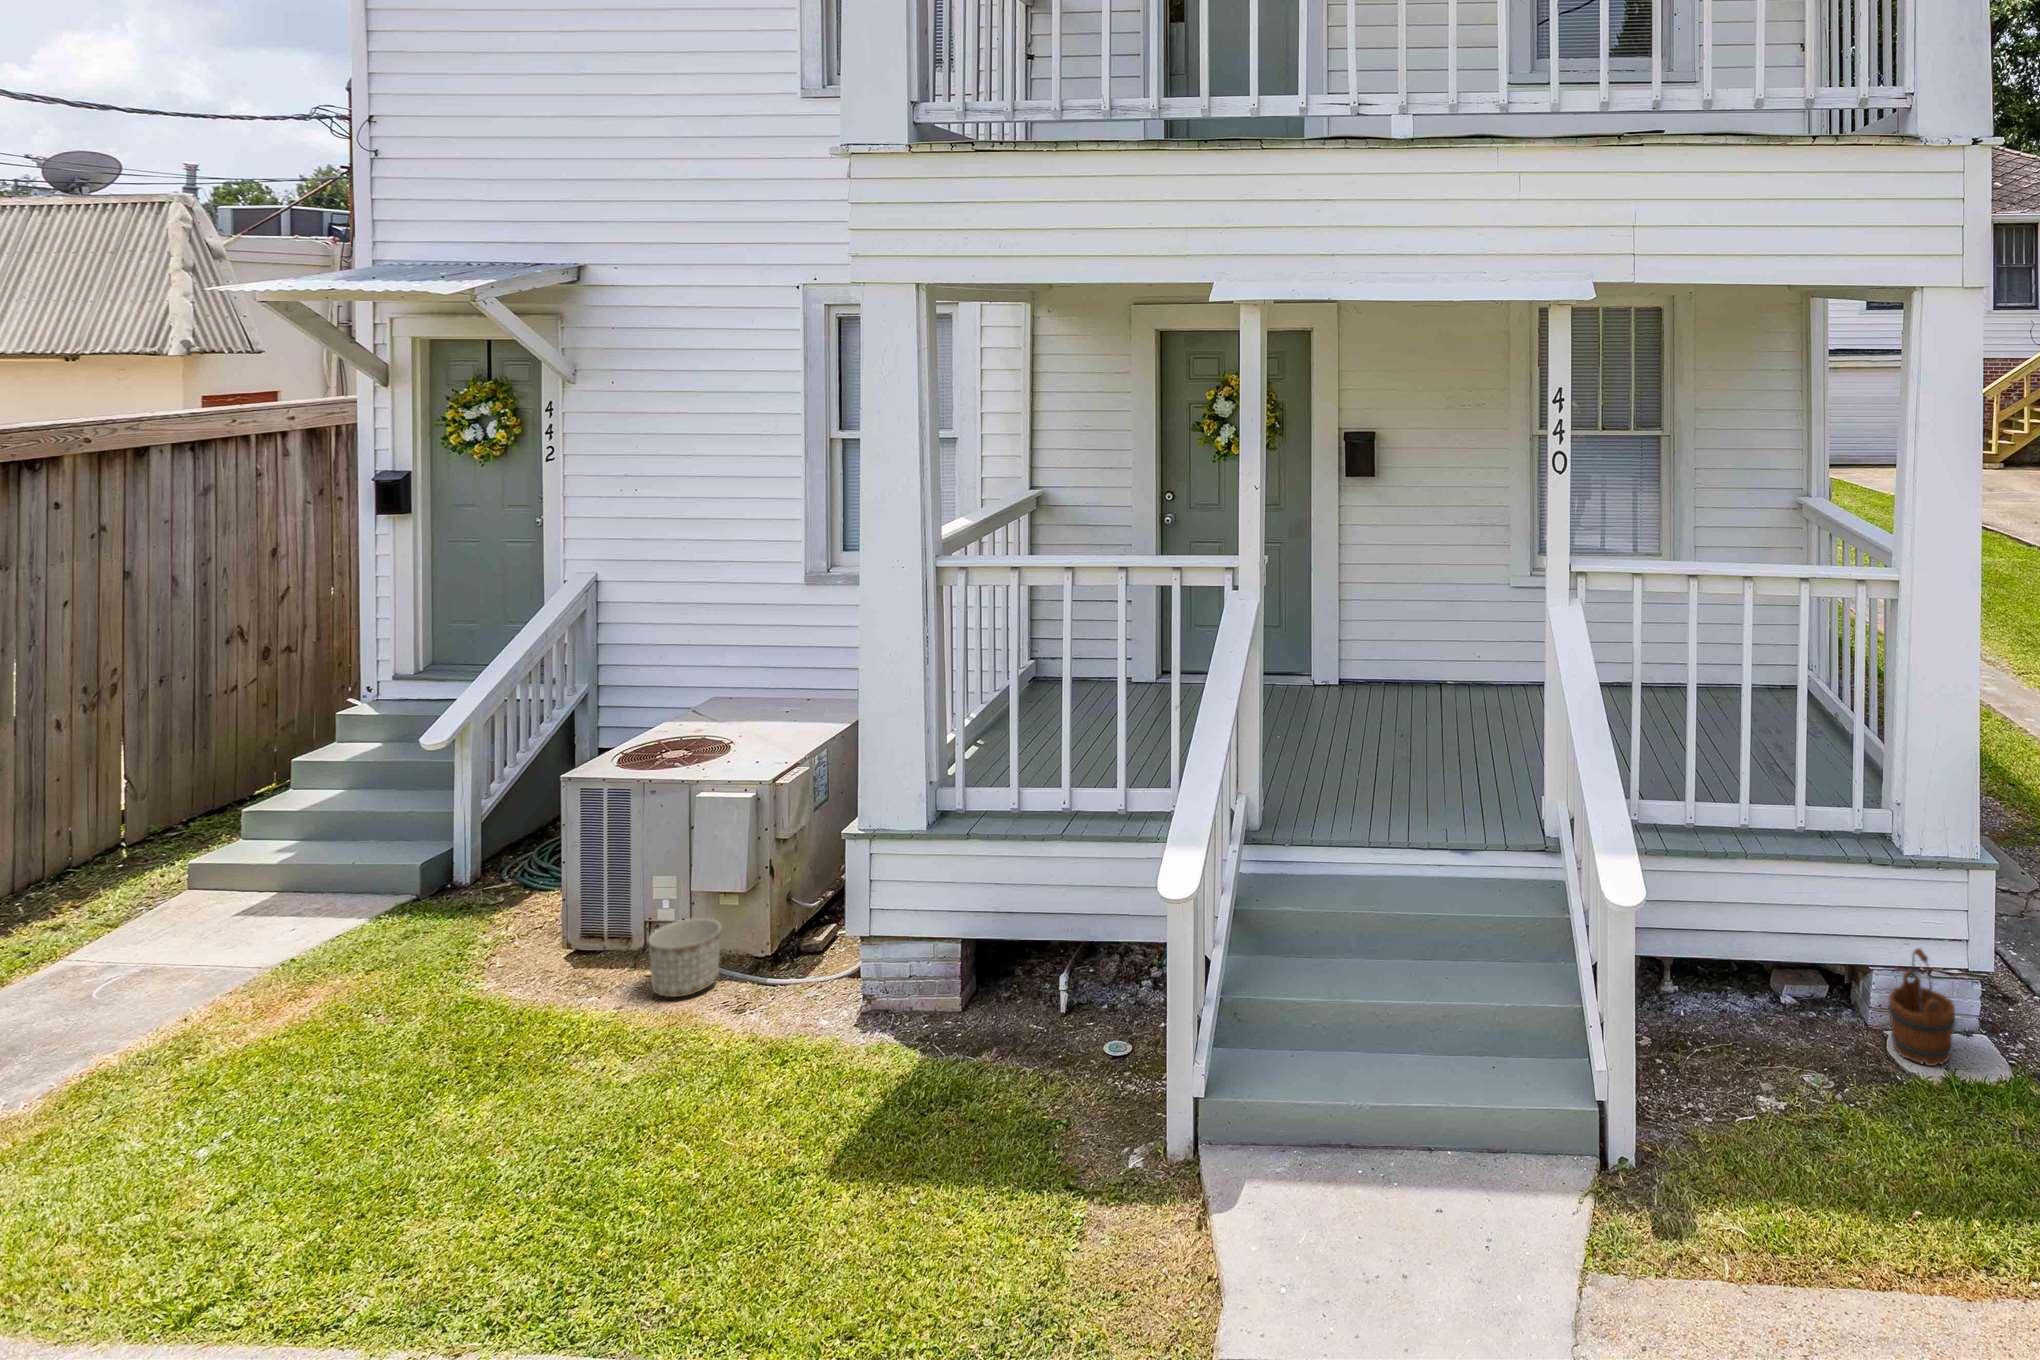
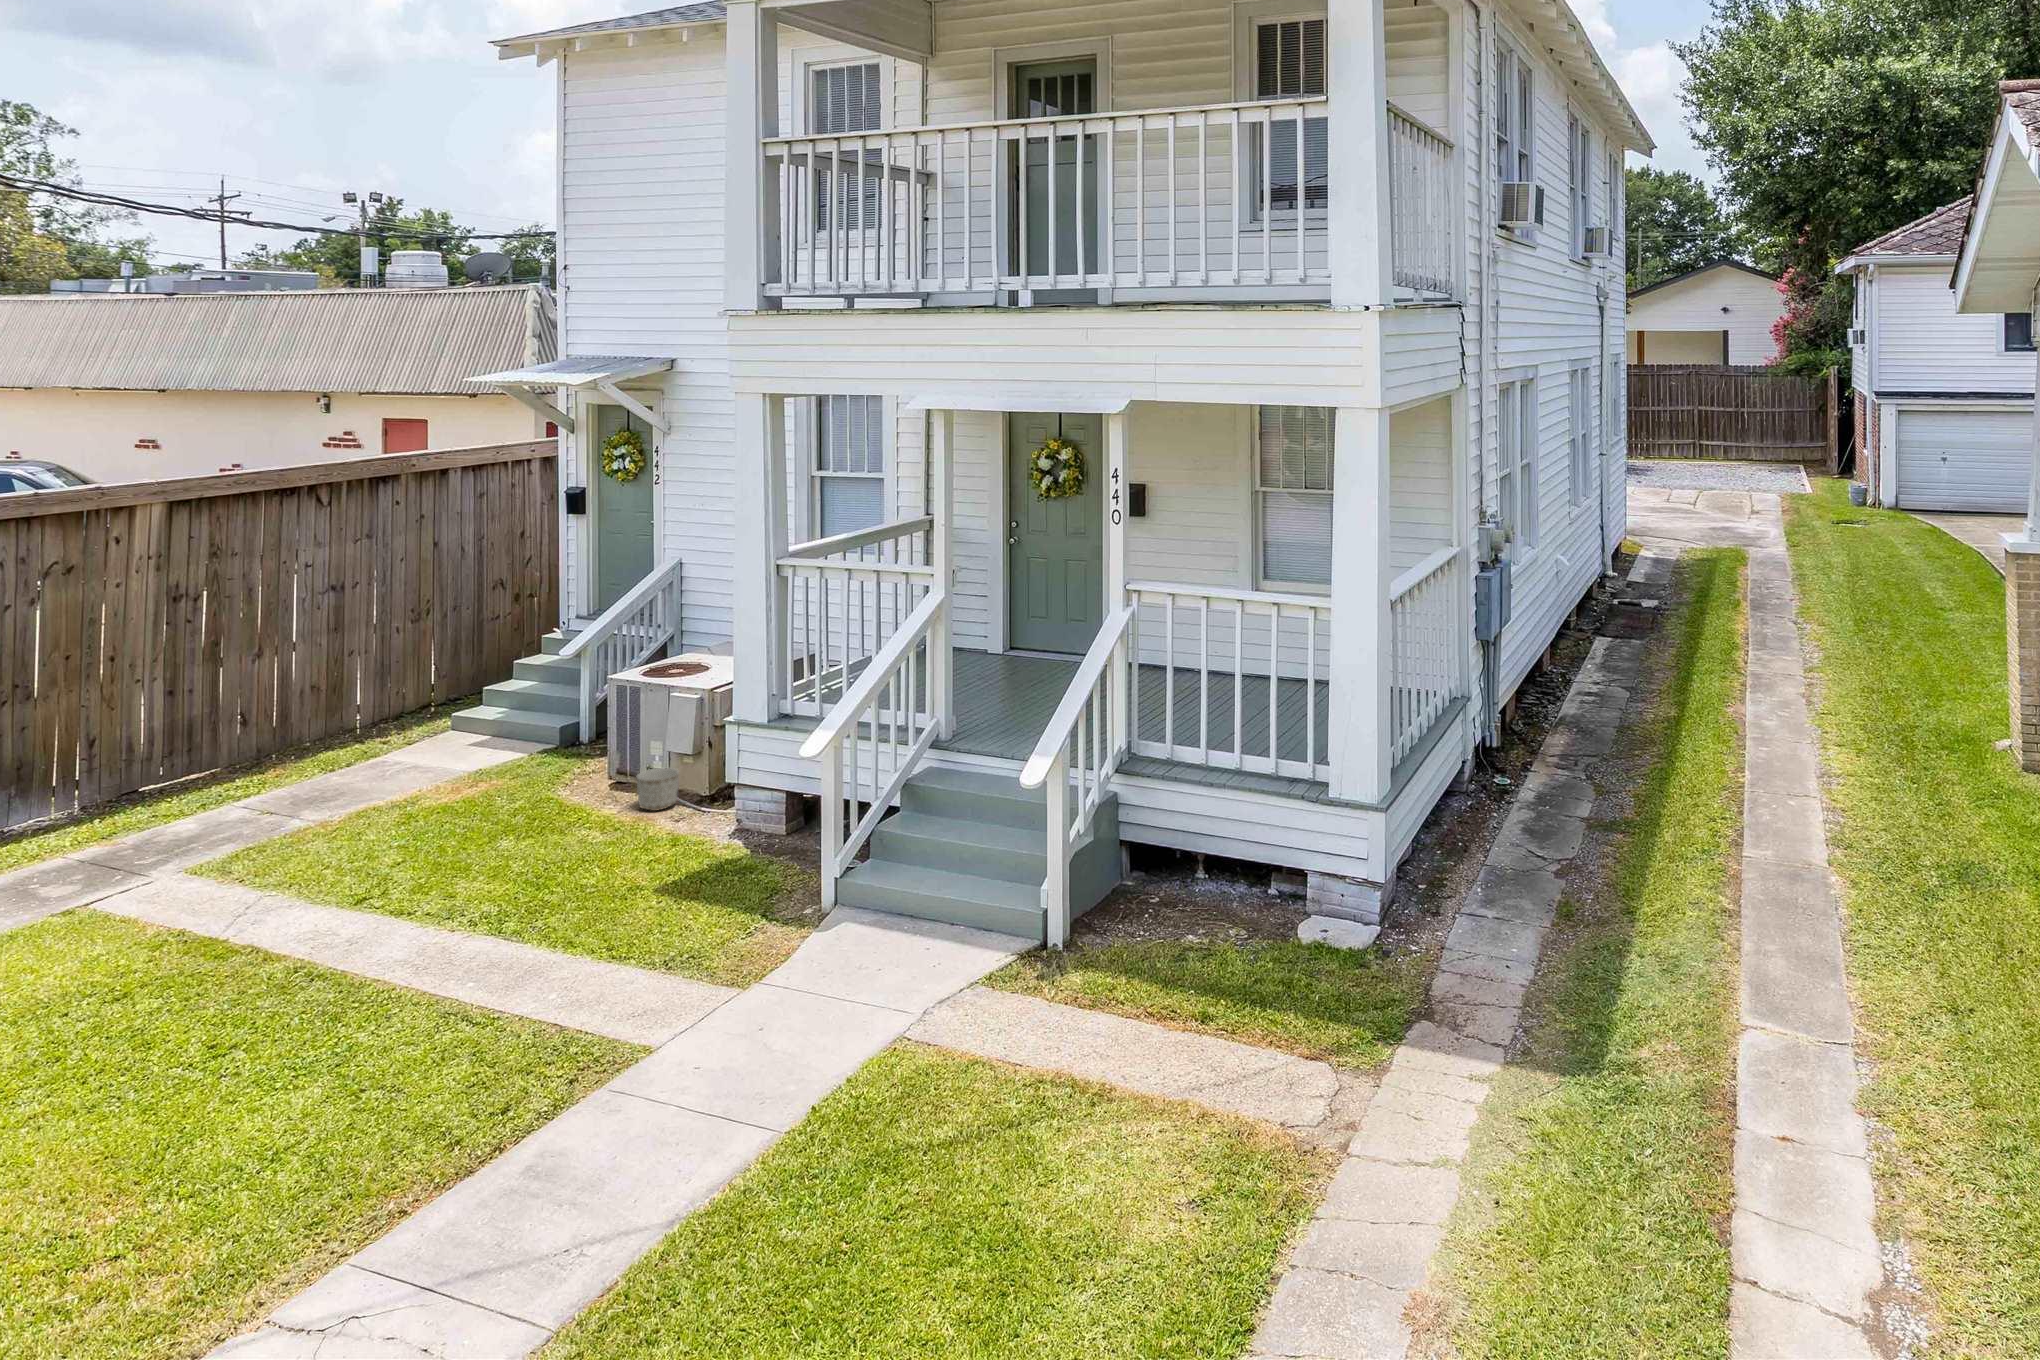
wooden bucket: present [1889,948,1956,1066] -> none [1296,857,1338,936]

